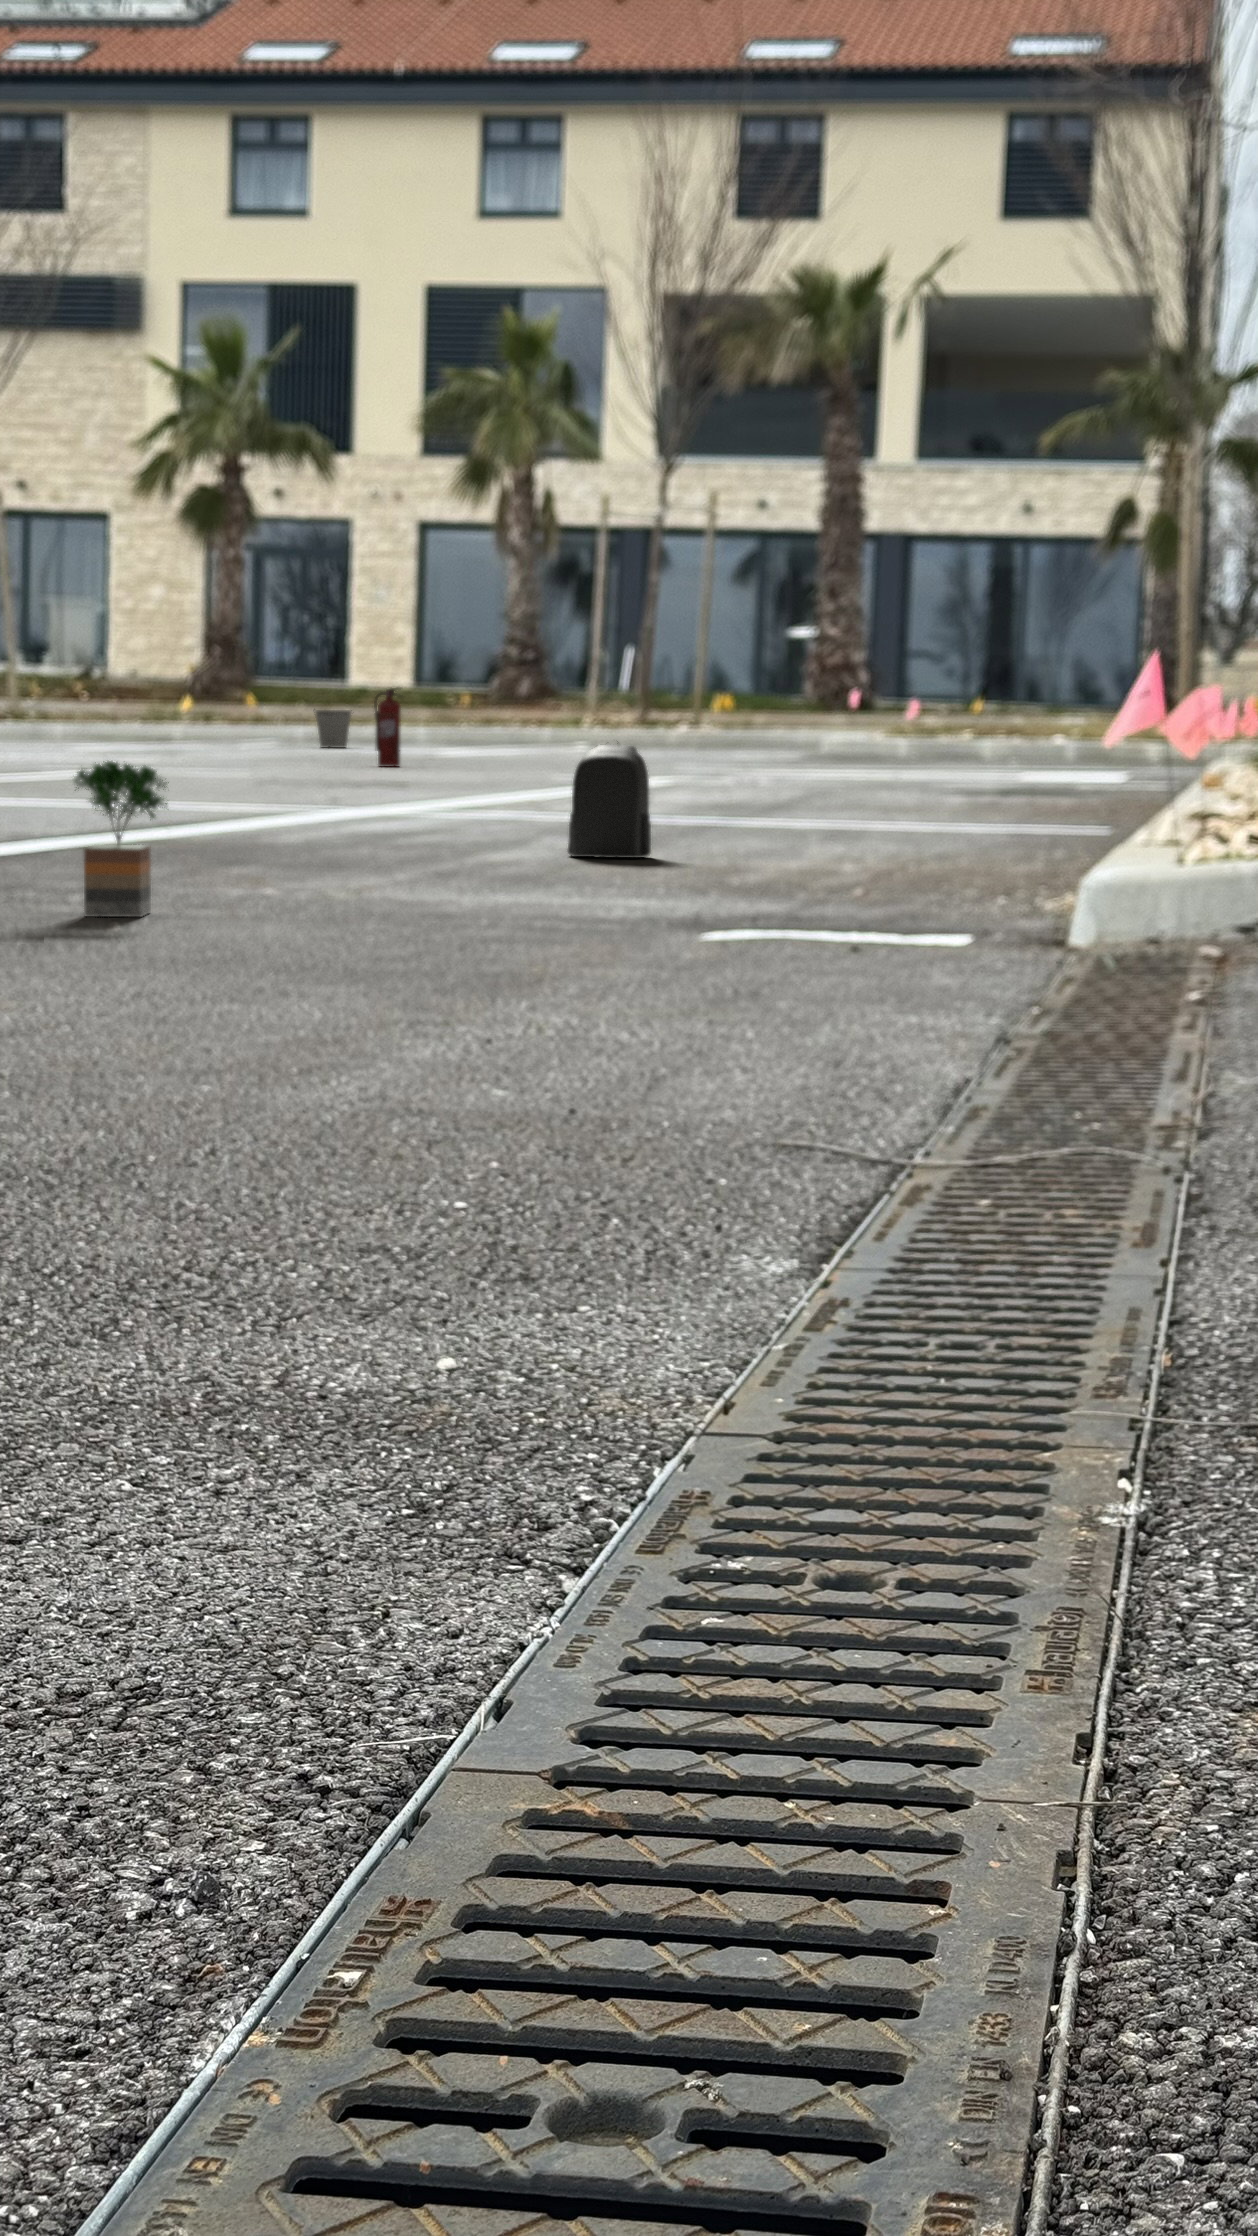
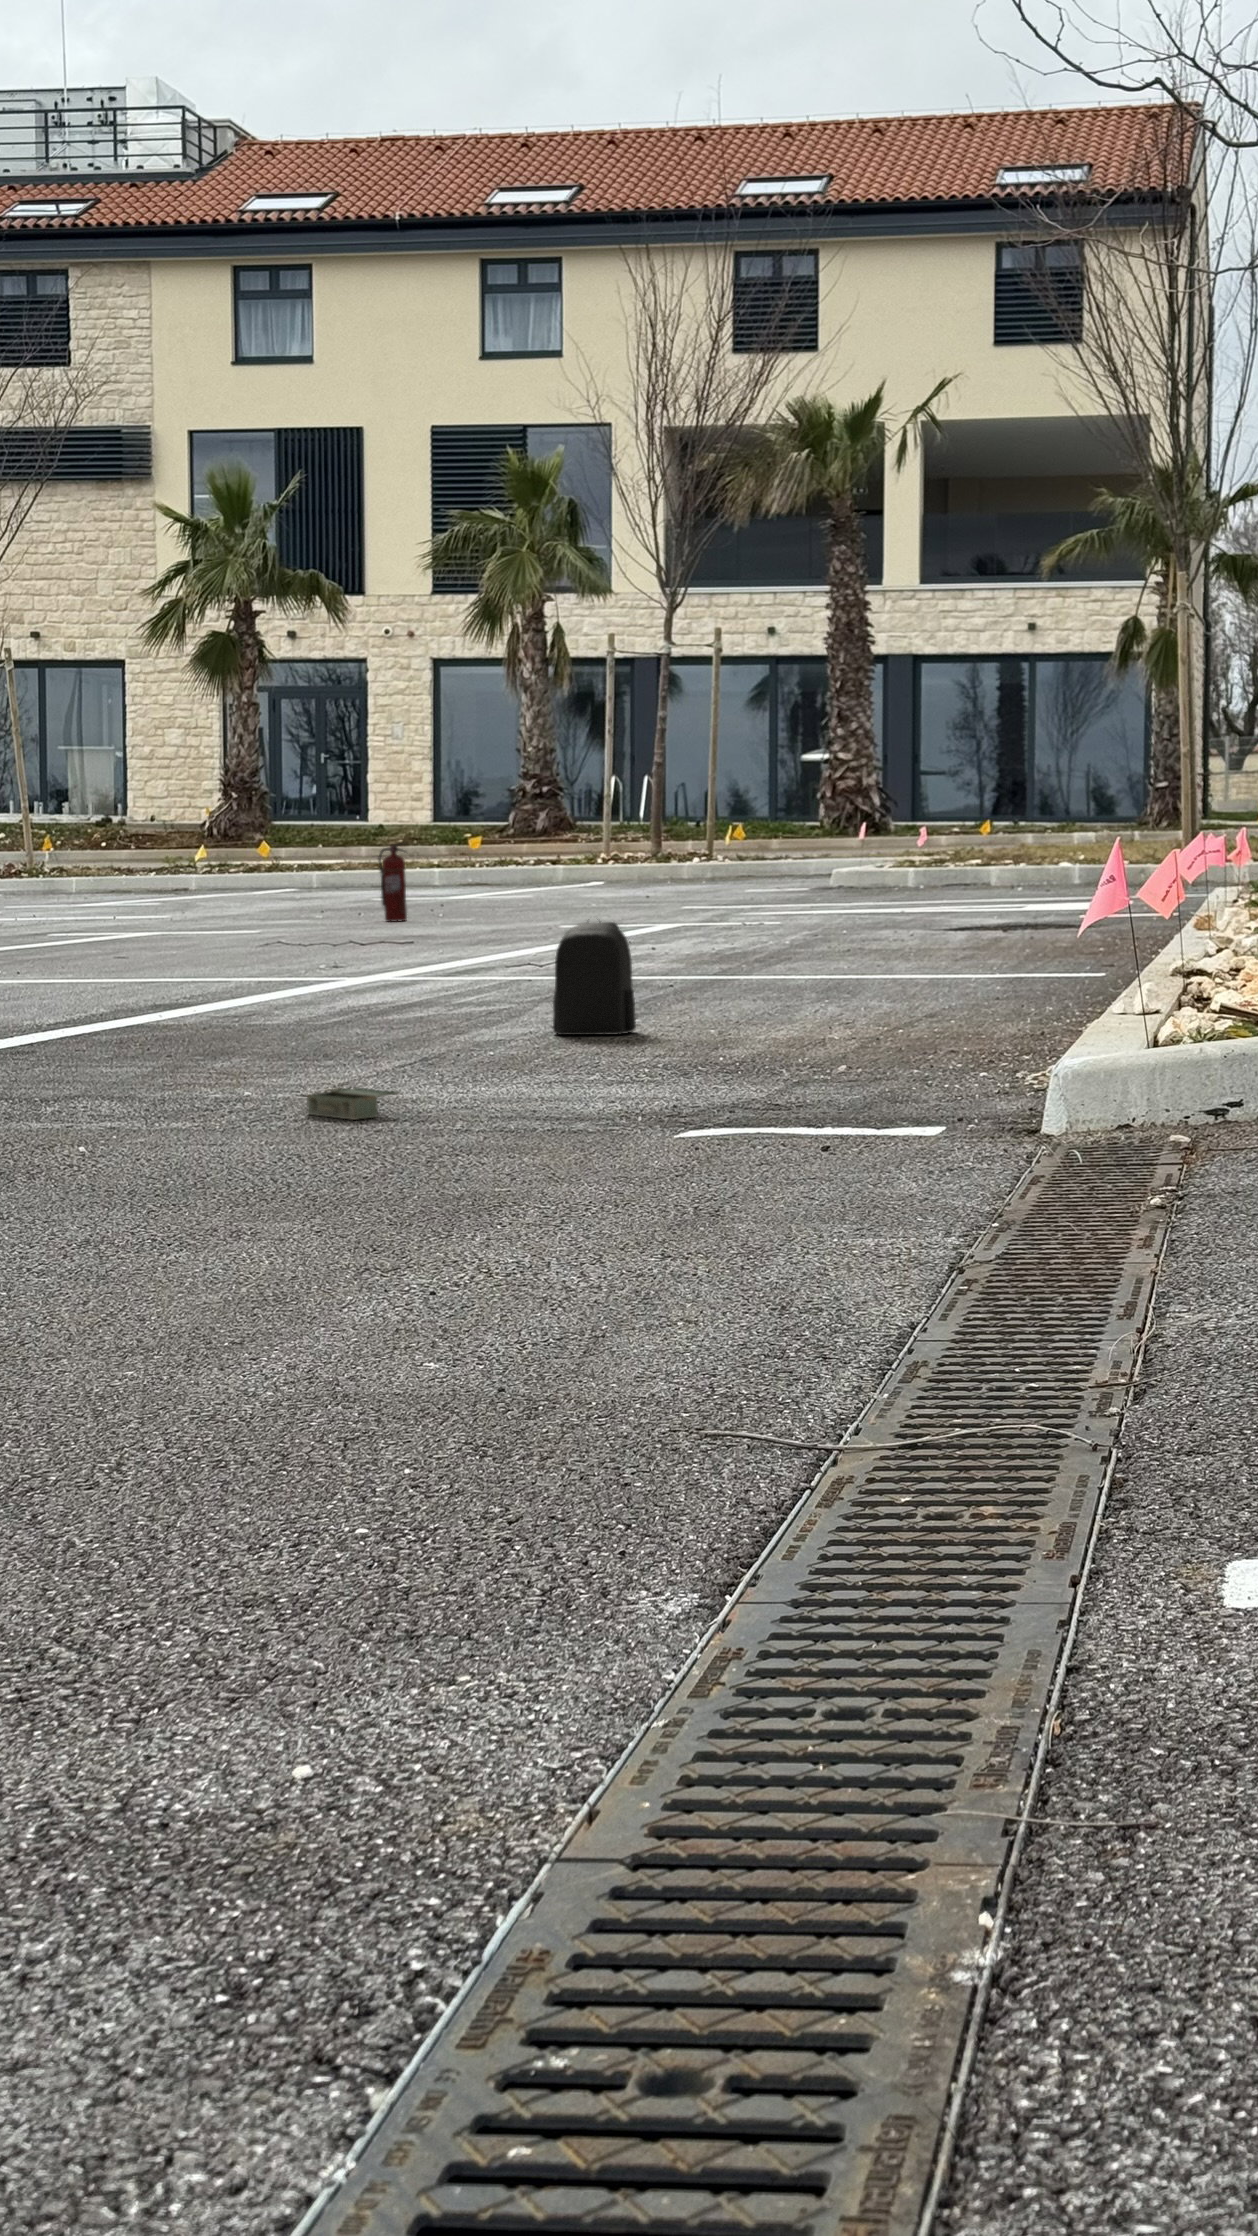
bucket: present [314,709,352,748] -> none [324,859,364,899]
potted tree: present [73,761,169,917] -> none [32,981,138,1140]
toolbox: none [335,882,428,912] -> present [307,1087,398,1120]

